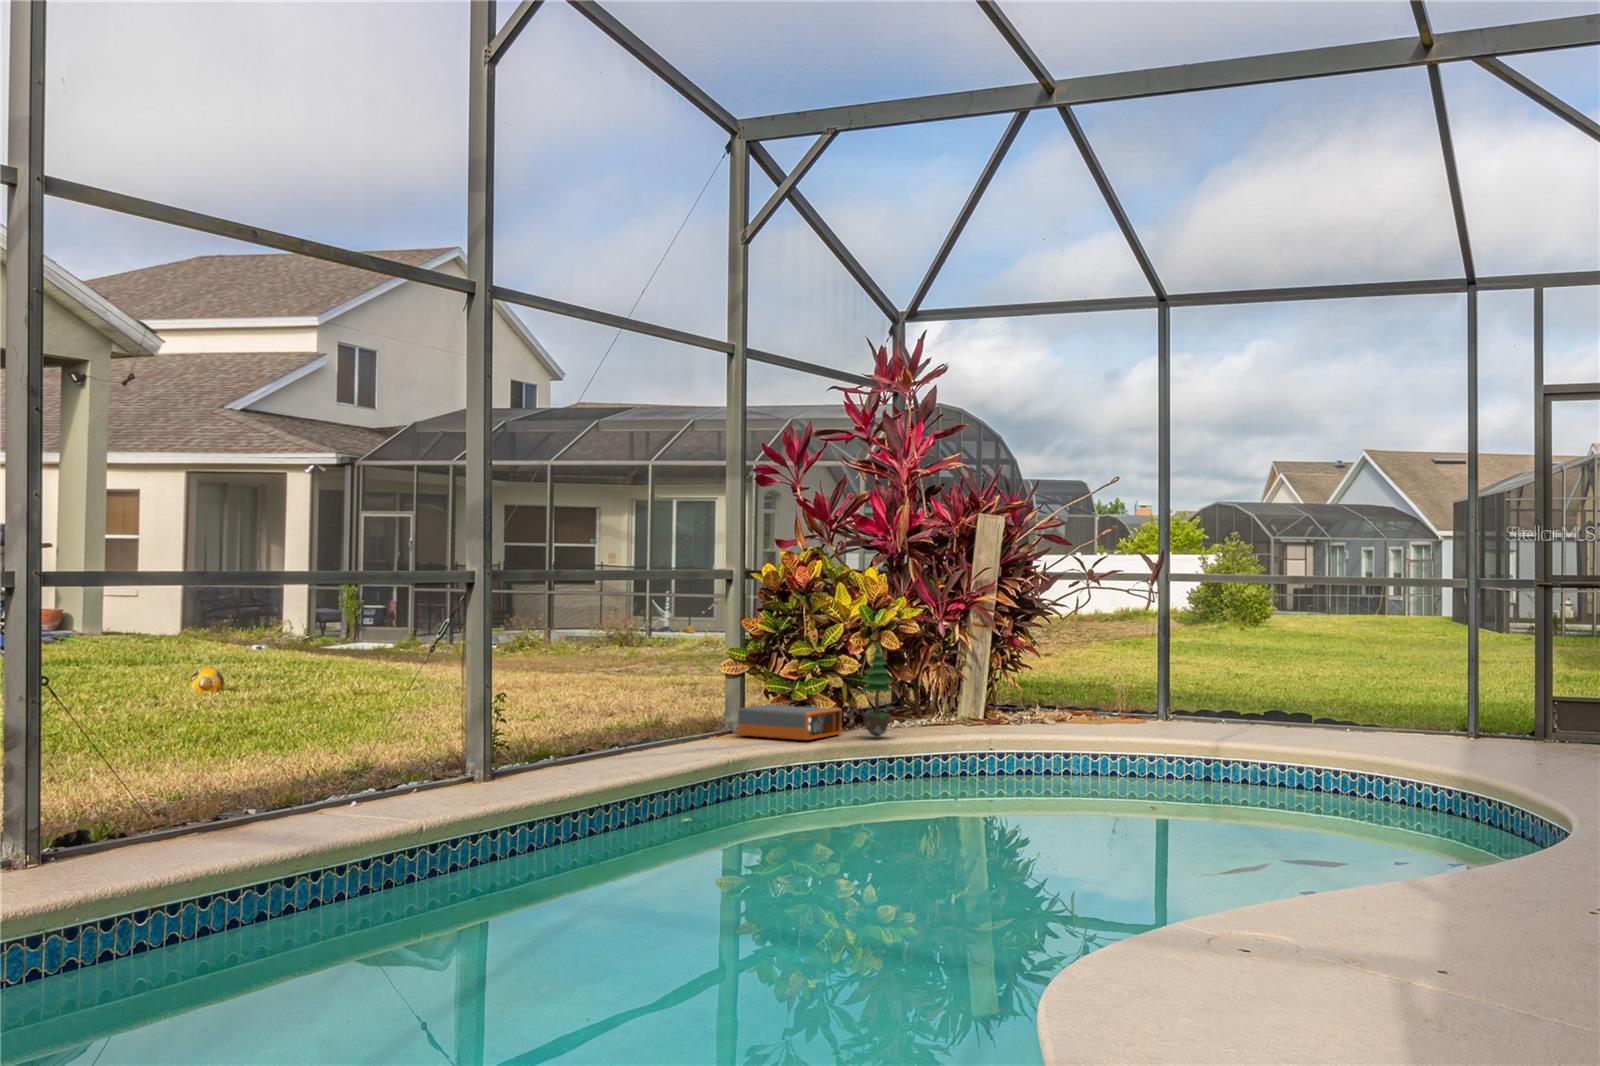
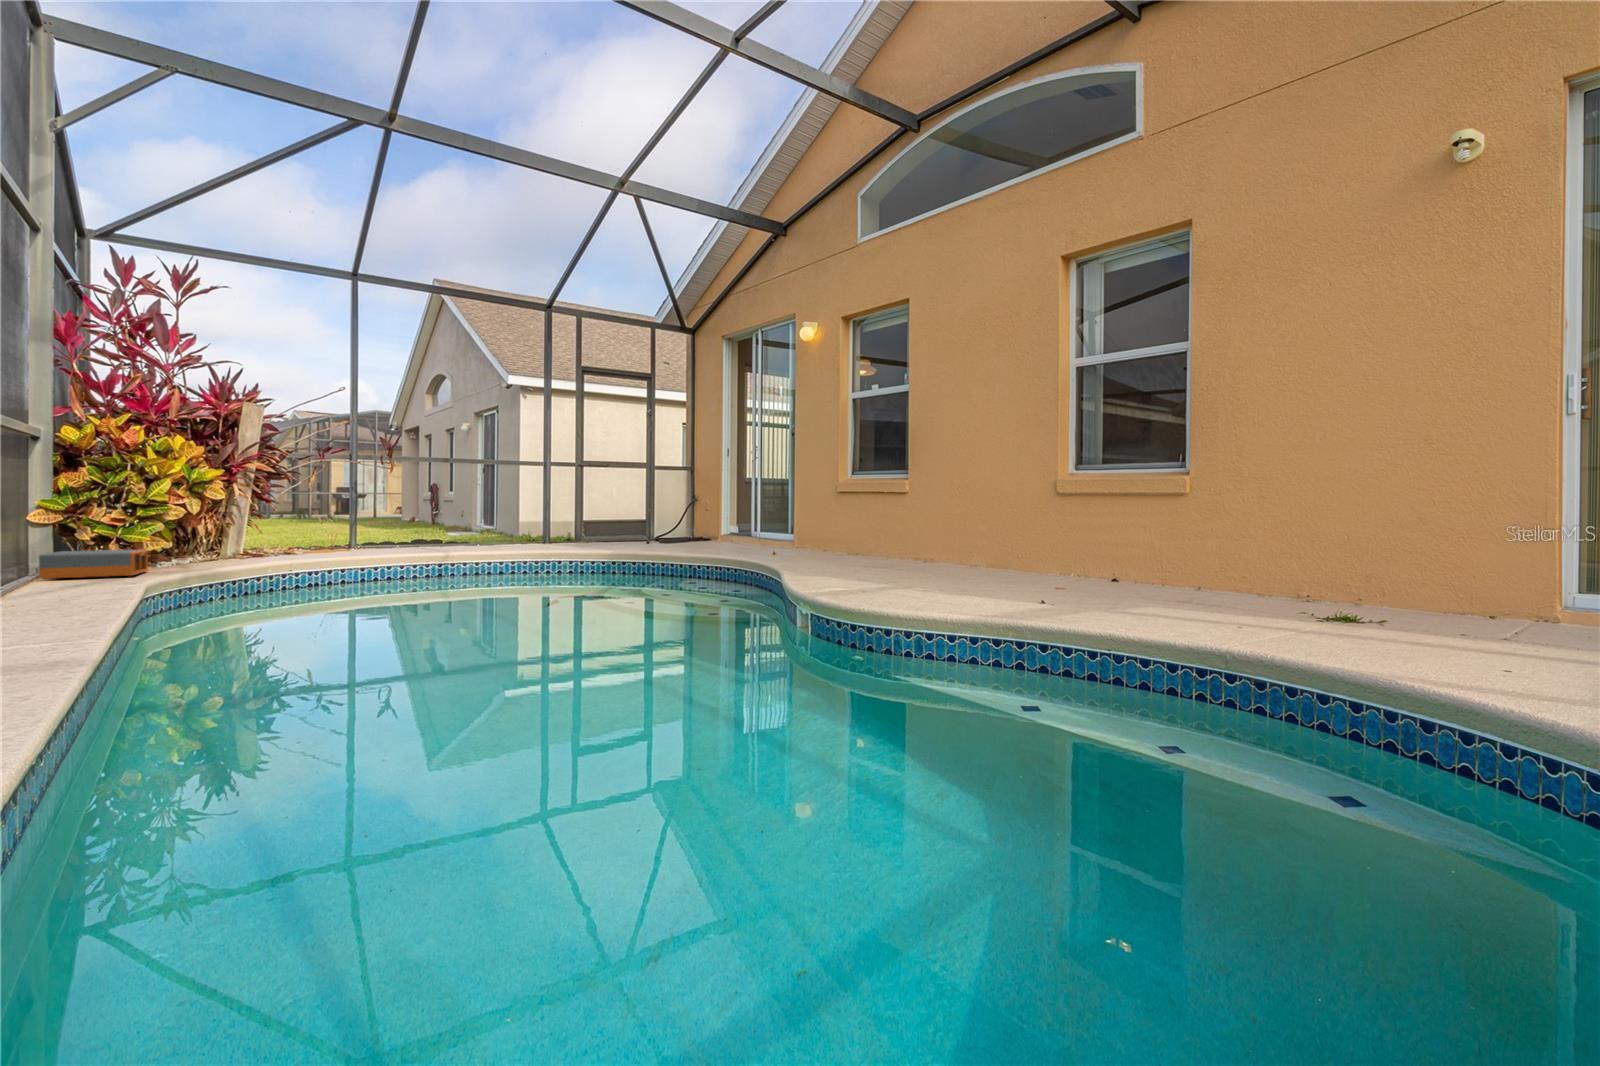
potted tree: present [860,642,892,737] -> none [171,492,206,570]

